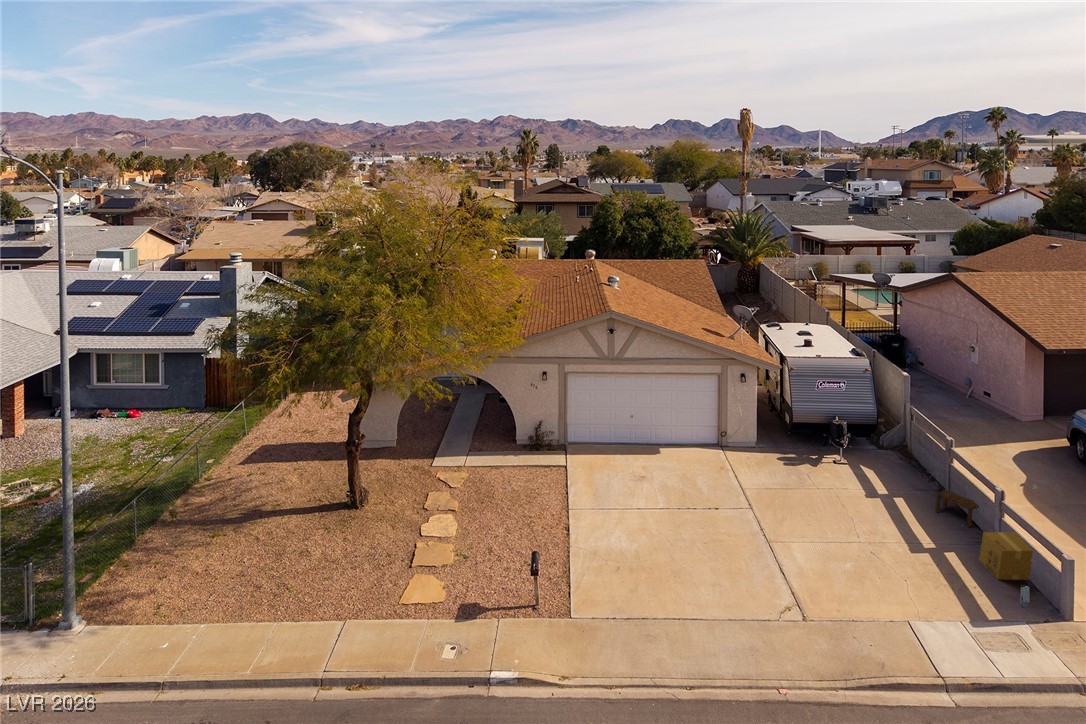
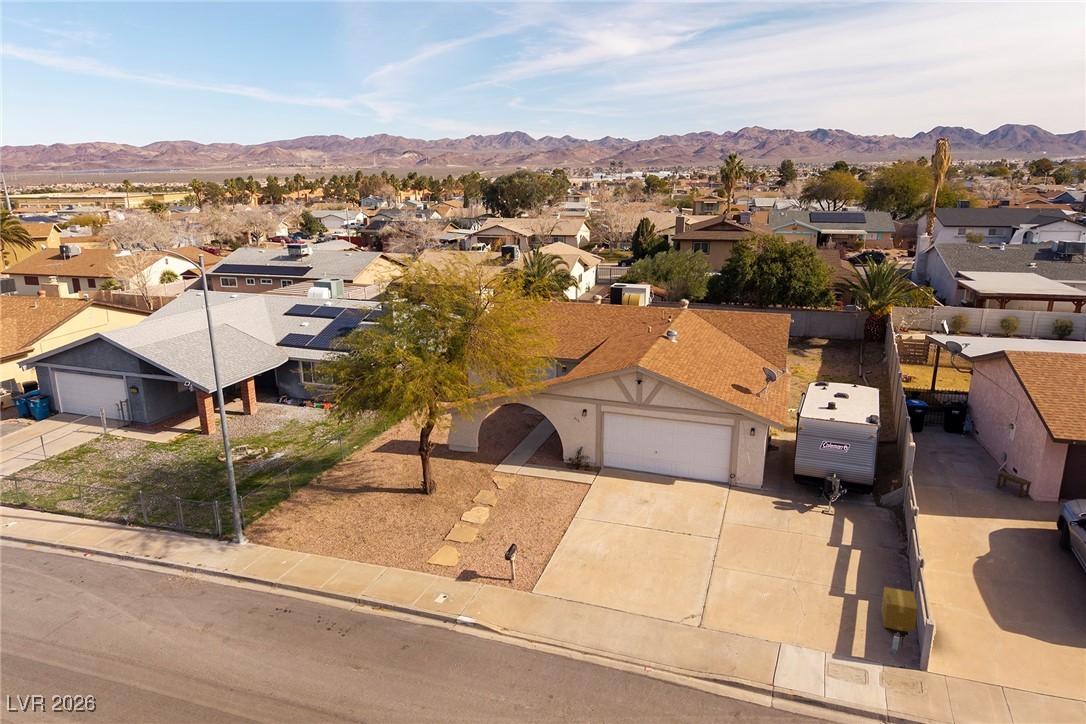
bench: present [936,490,979,527] -> present [997,473,1032,497]

